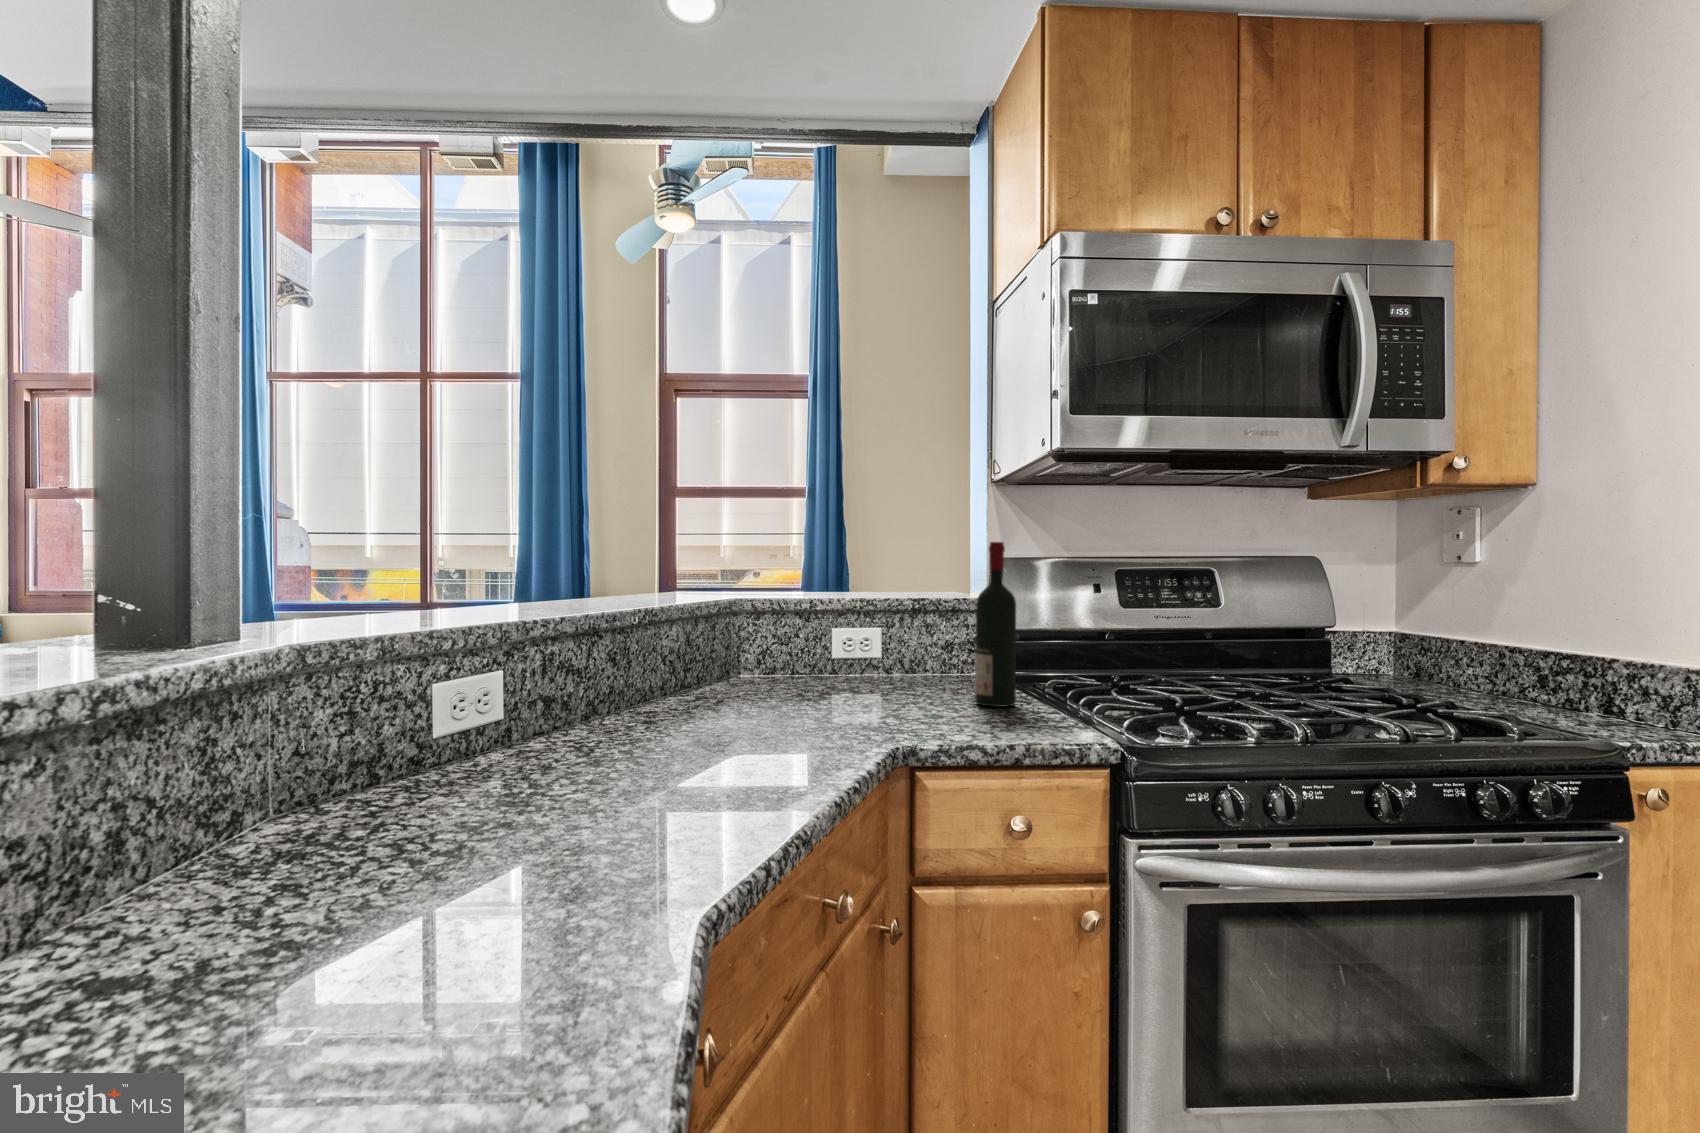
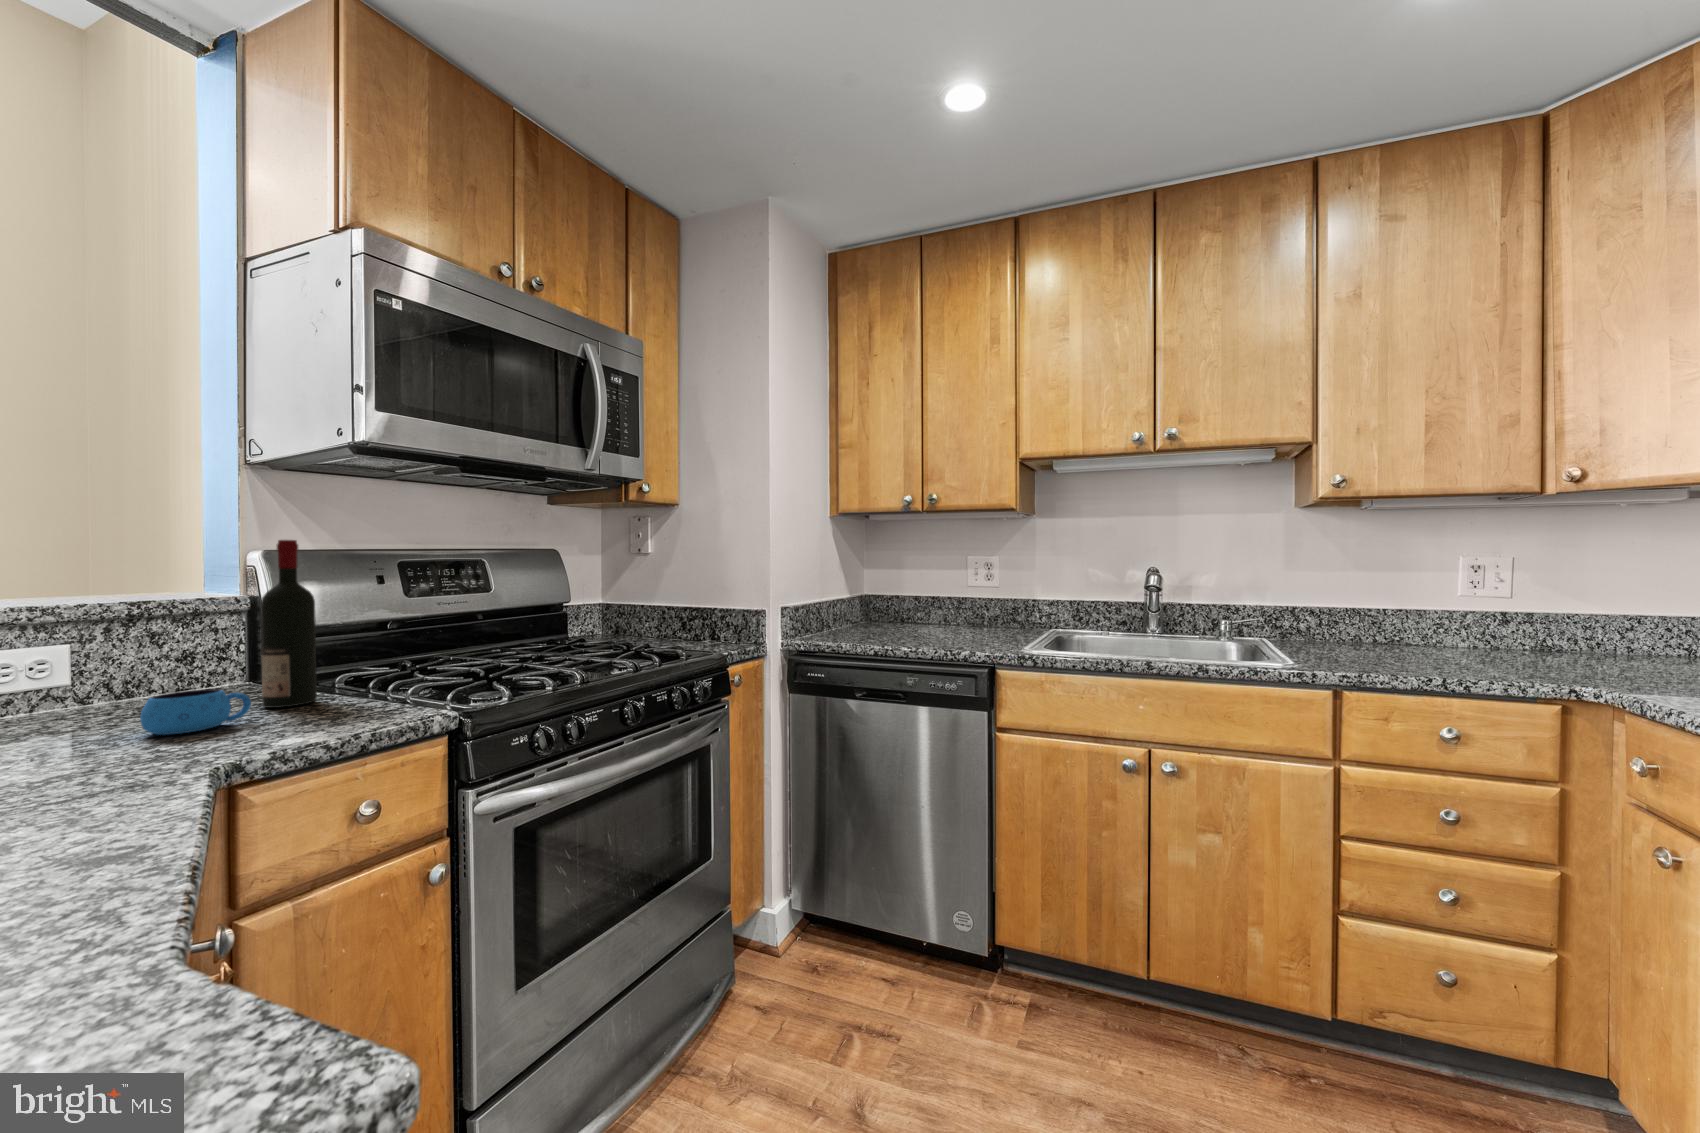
mug: none [888,677,957,714] -> present [140,689,251,735]

